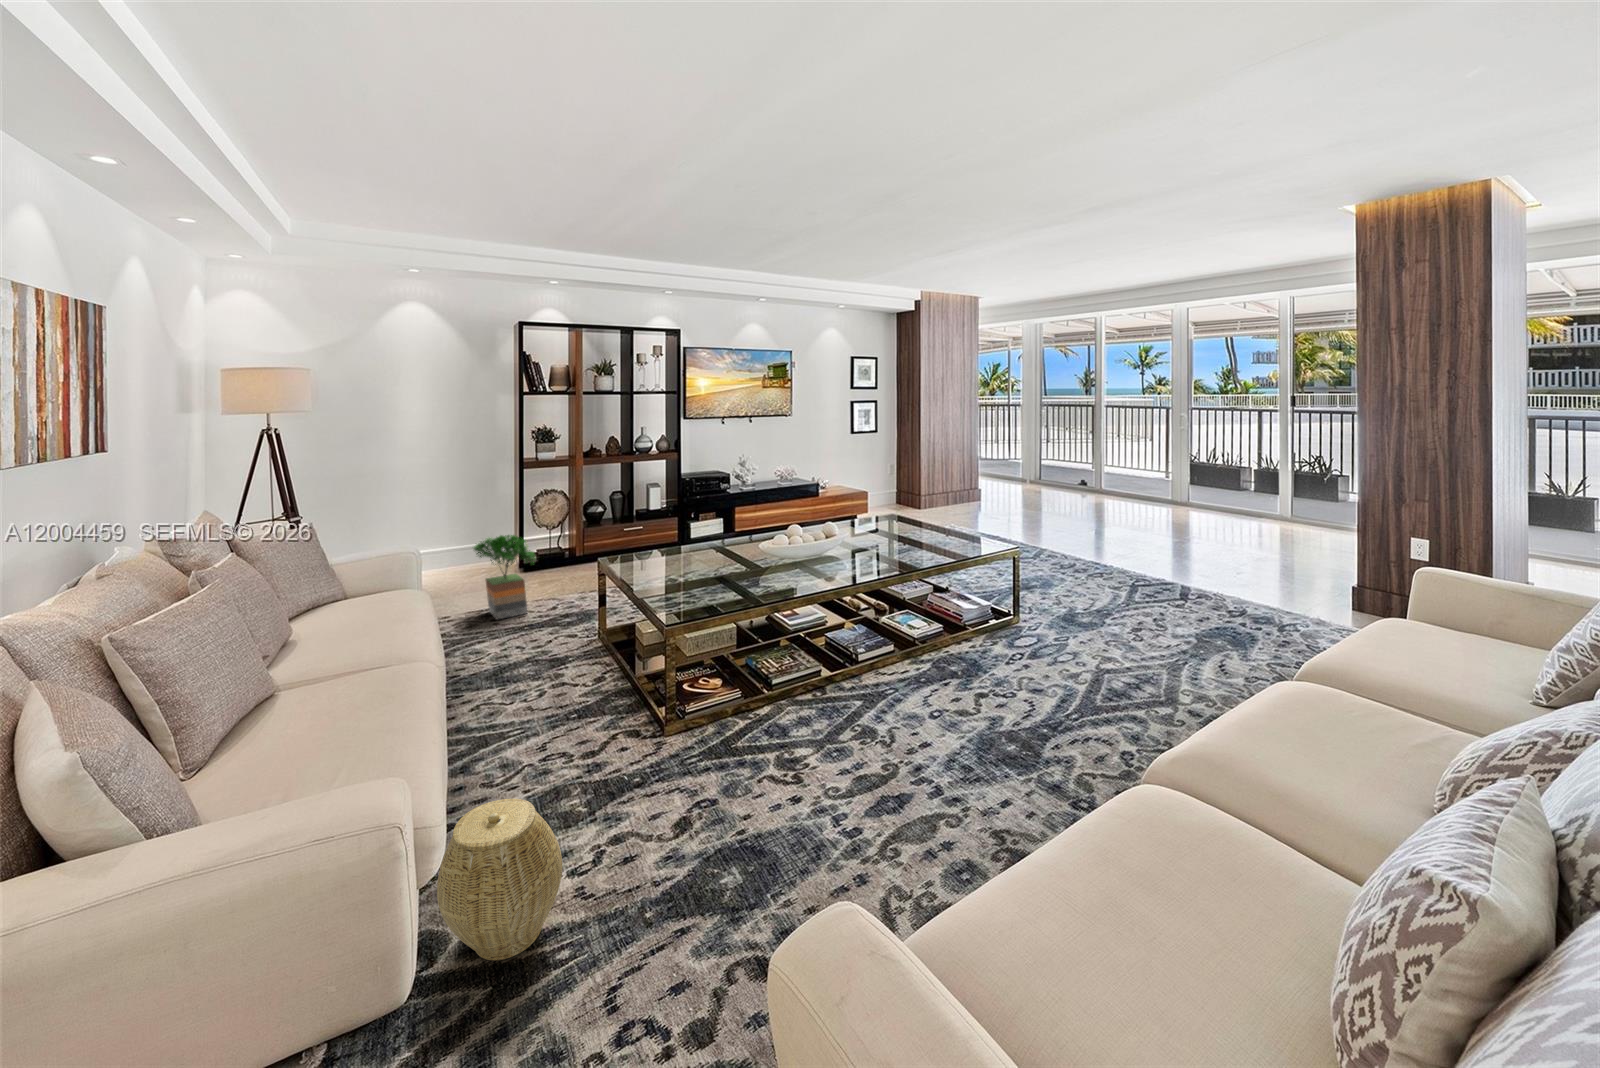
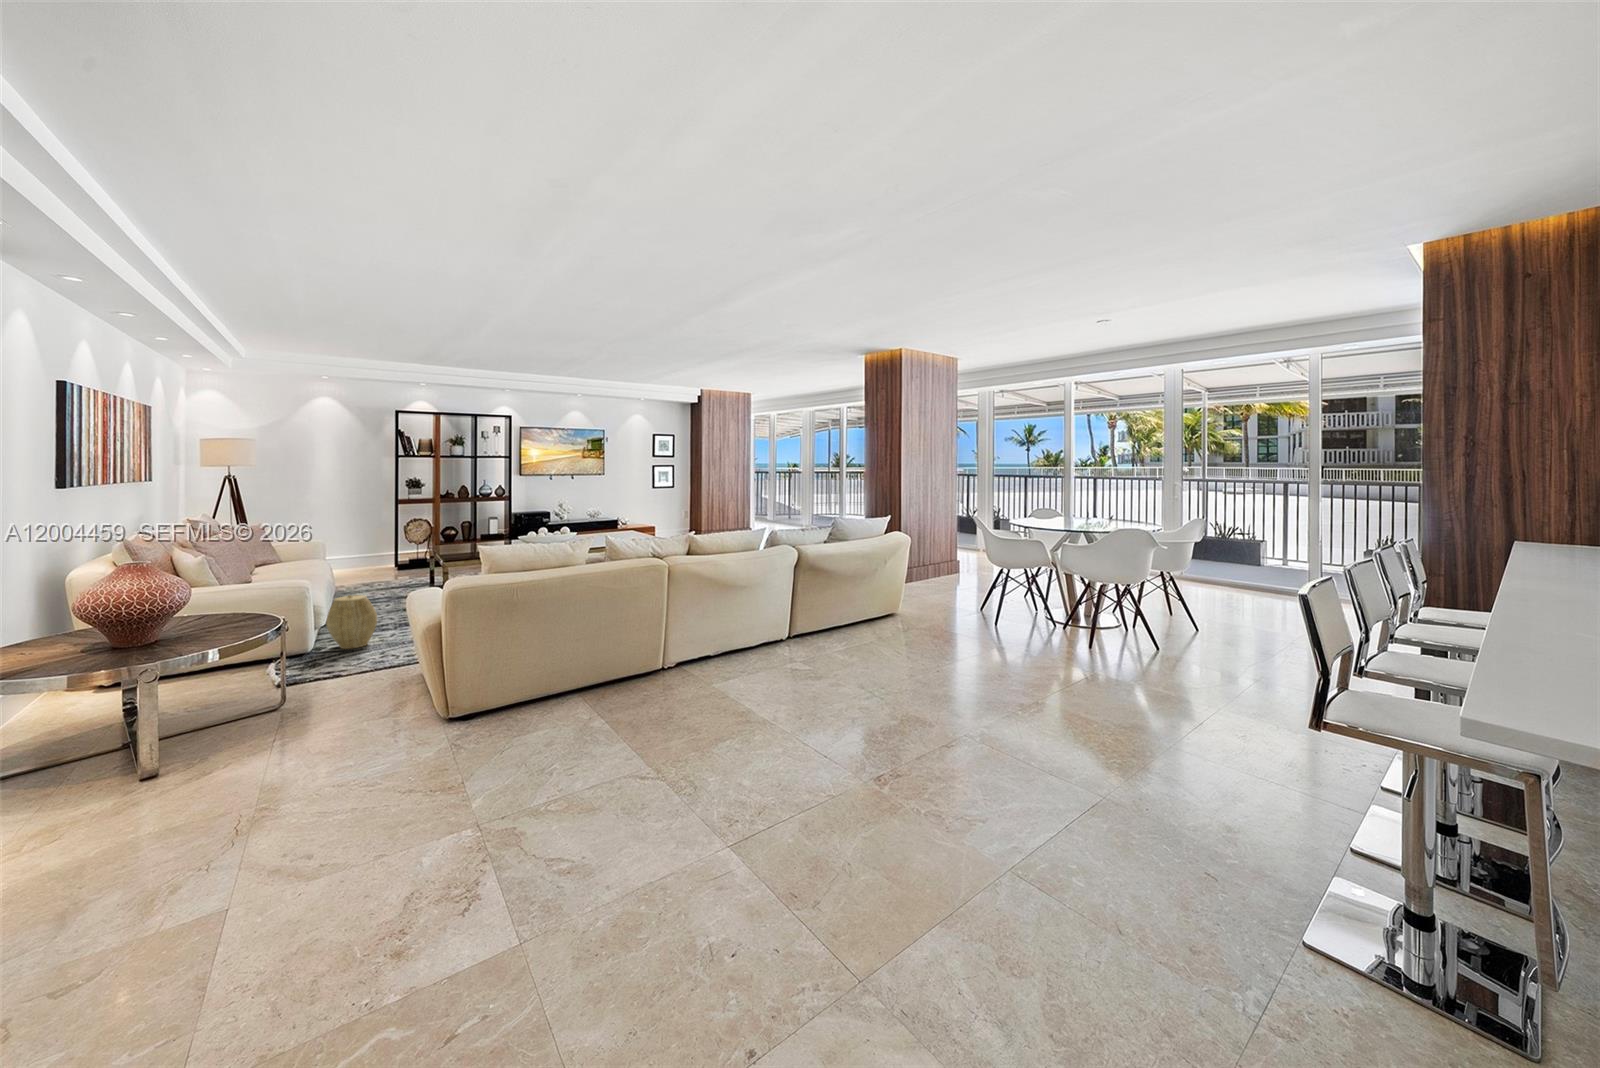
potted tree: present [474,535,534,619] -> none [355,537,397,587]

